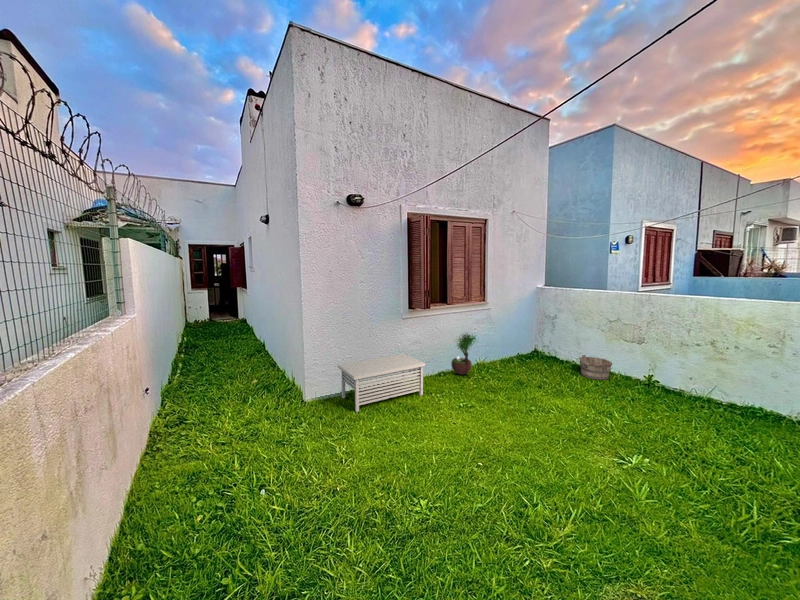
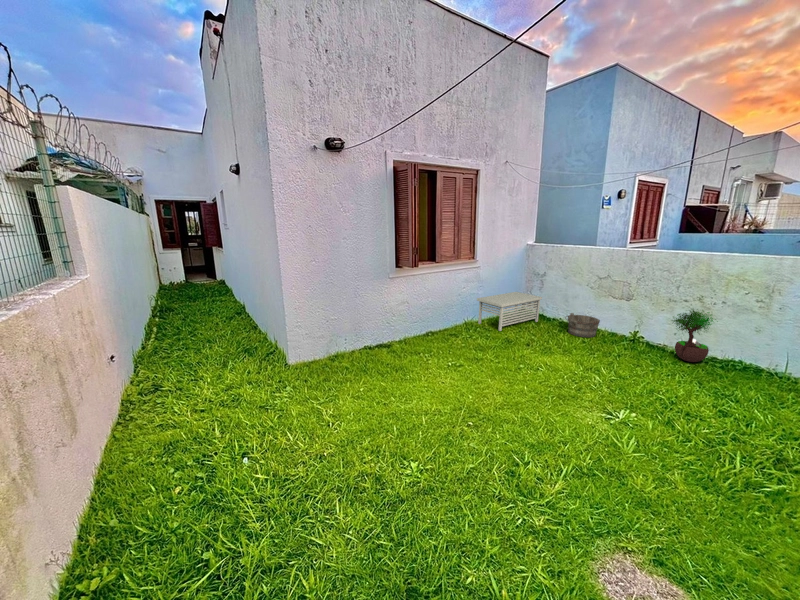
potted tree: present [451,334,476,374] -> present [672,309,713,362]
storage bench: present [338,354,425,412] -> present [477,292,542,331]

